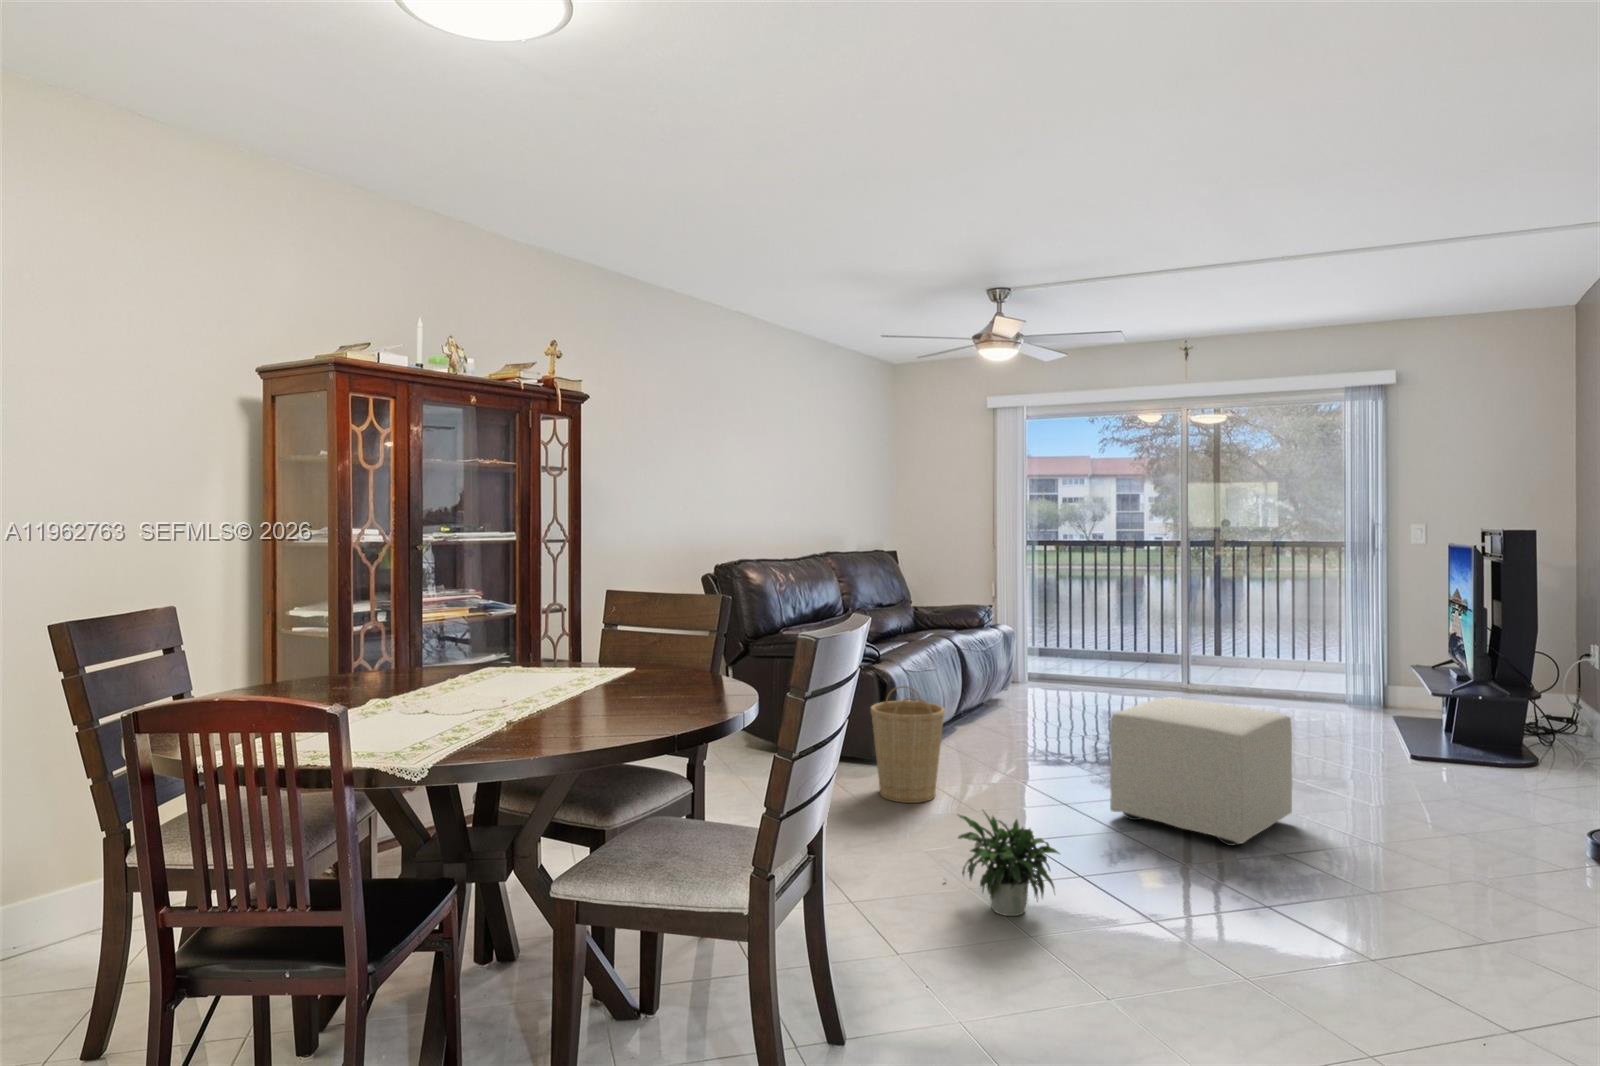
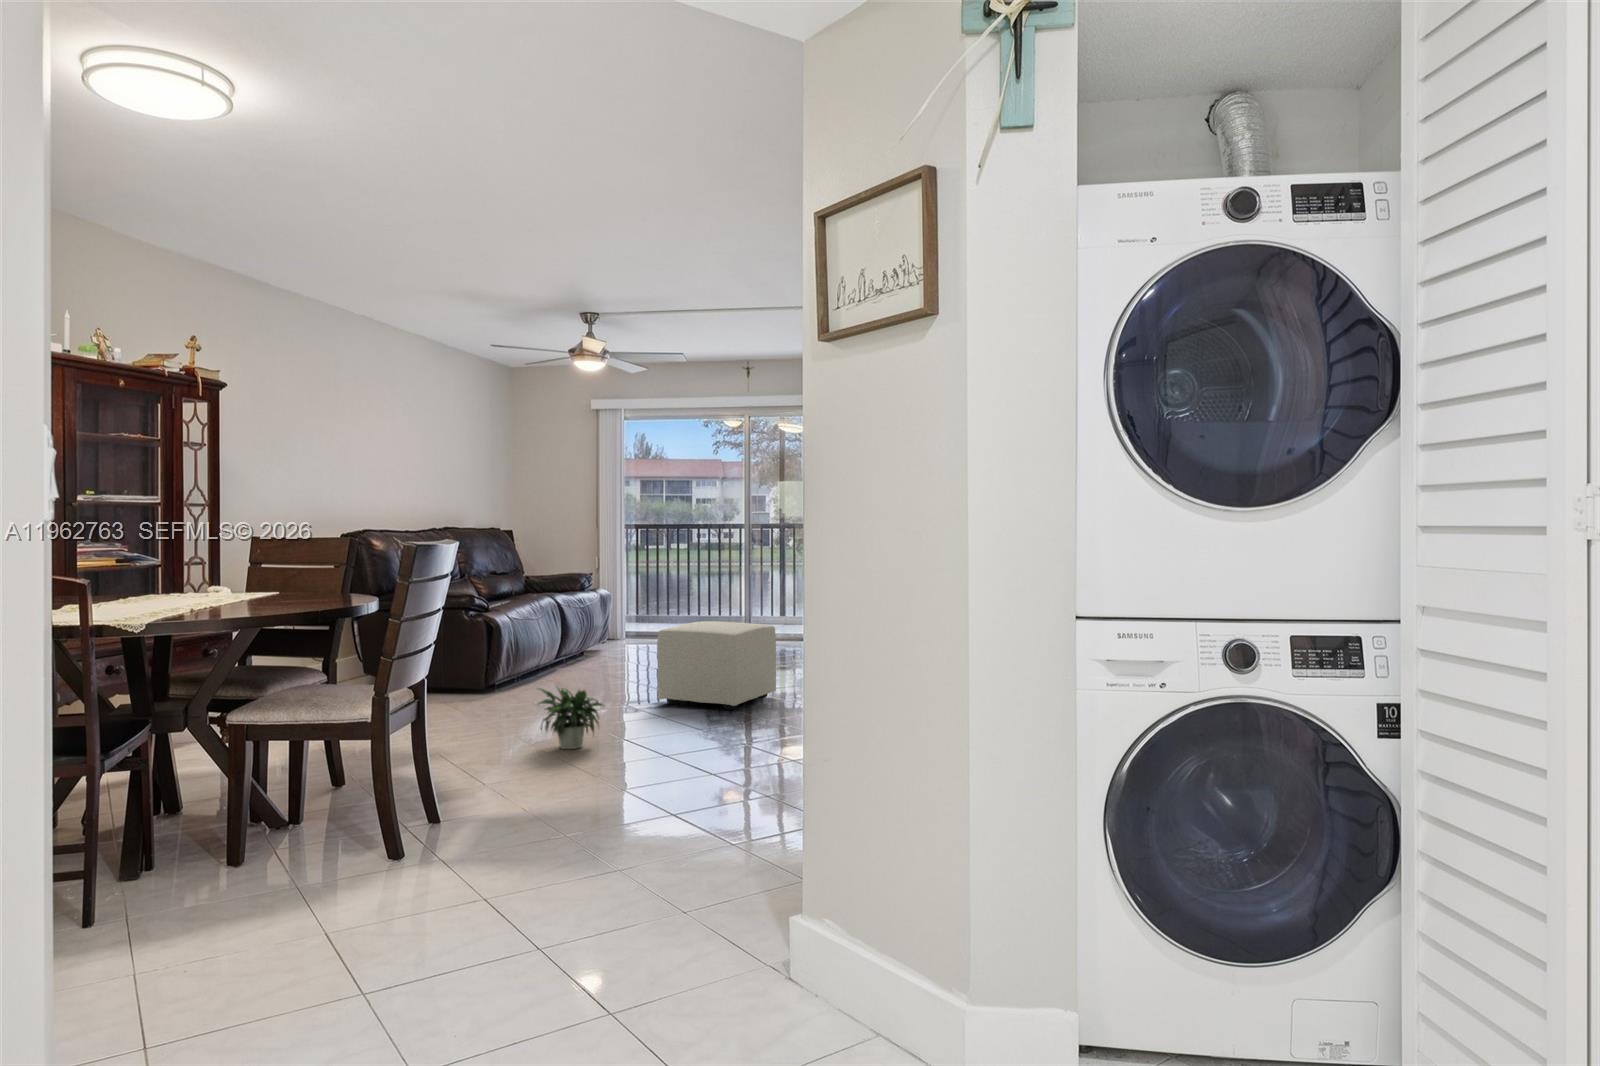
basket: present [871,686,945,803] -> none [480,623,540,709]

